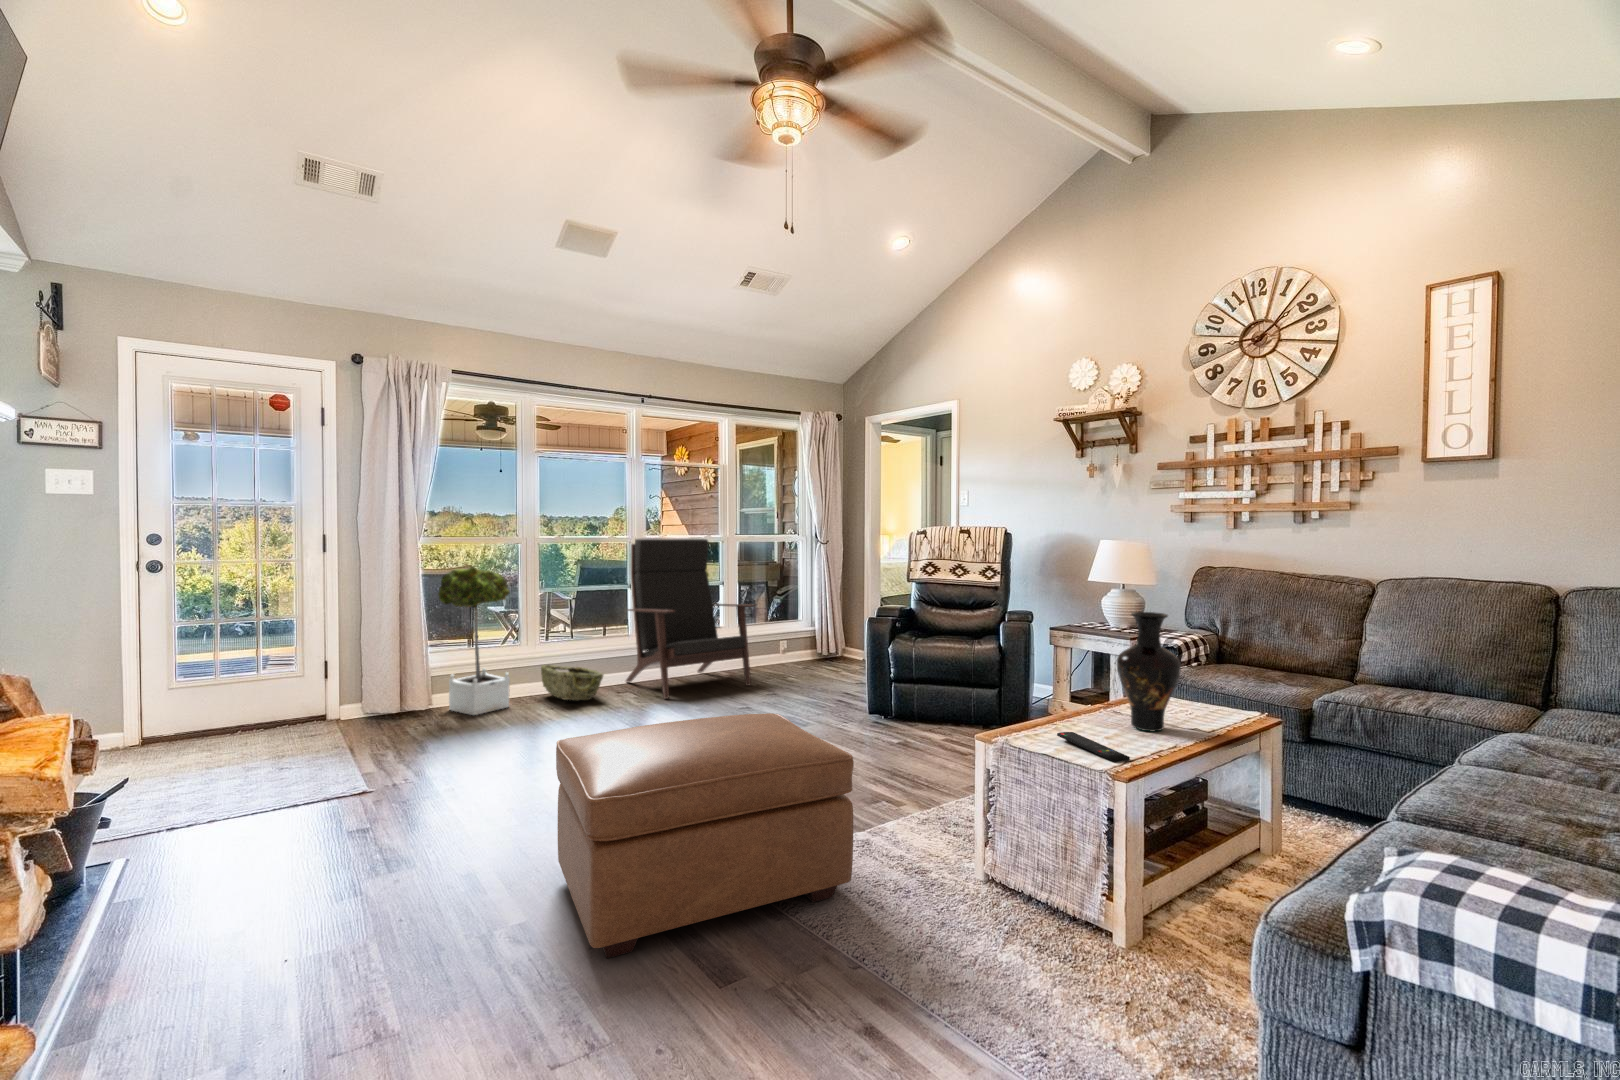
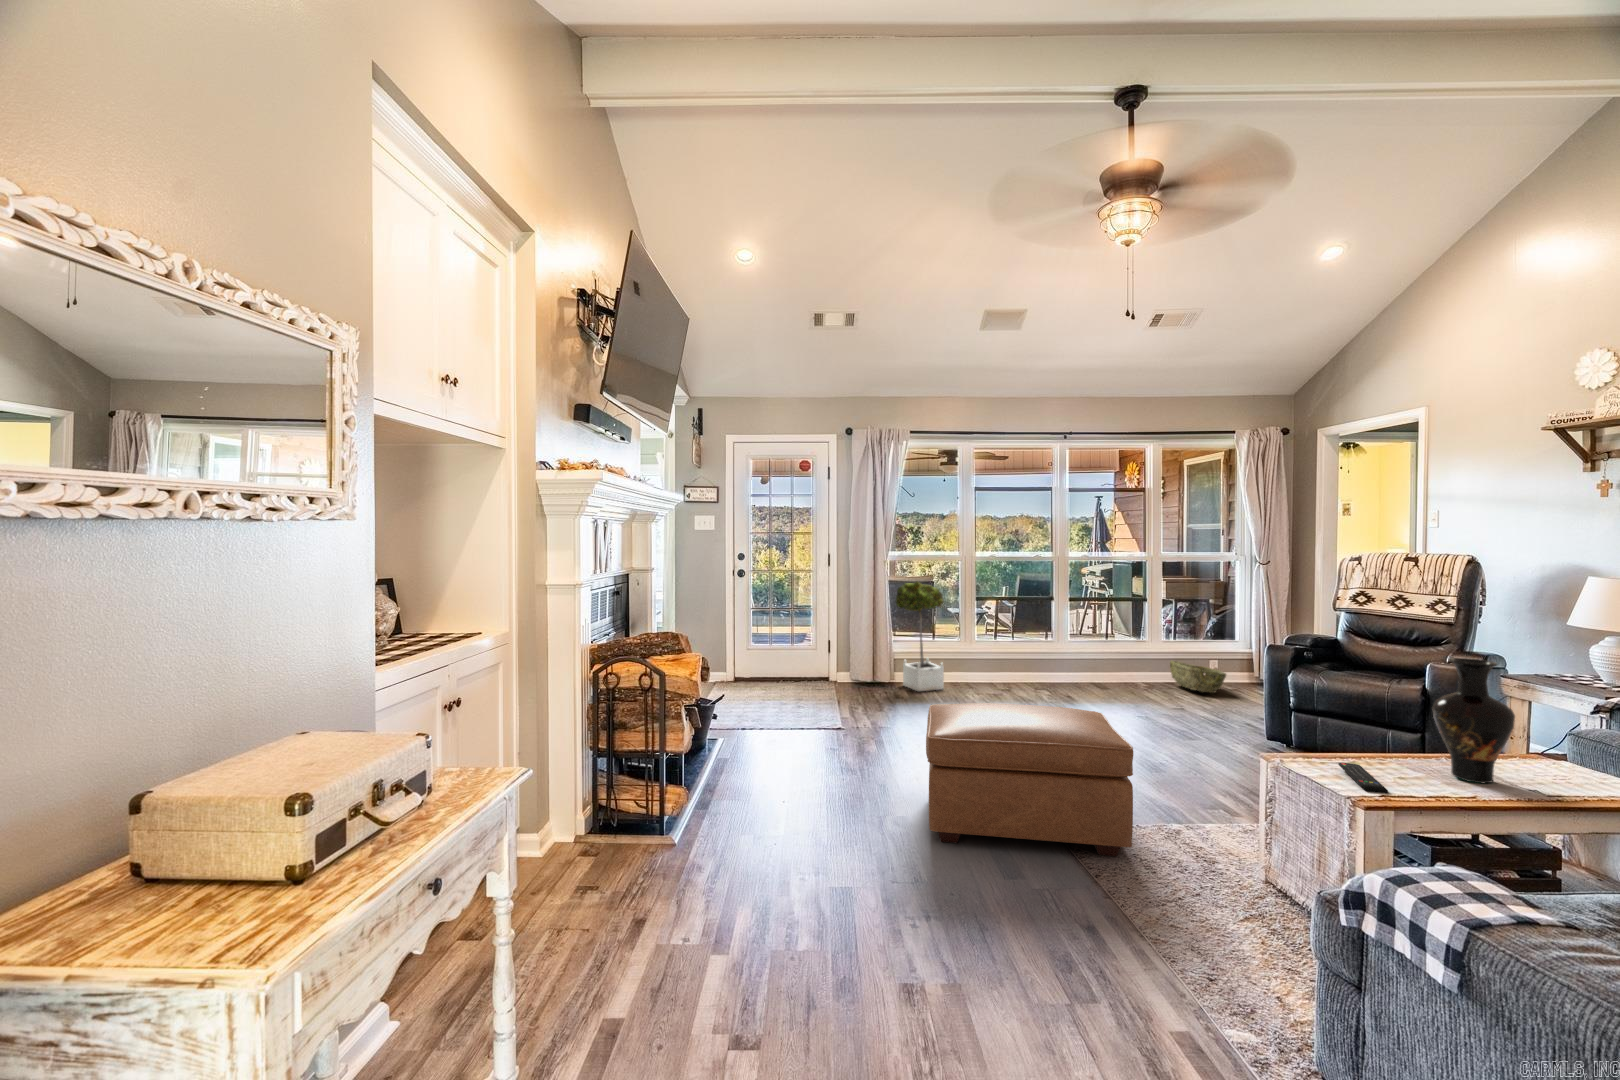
lounge chair: present [626,538,756,699] -> none [1040,561,1162,700]
woven basket: present [541,665,603,701] -> present [1170,661,1226,693]

